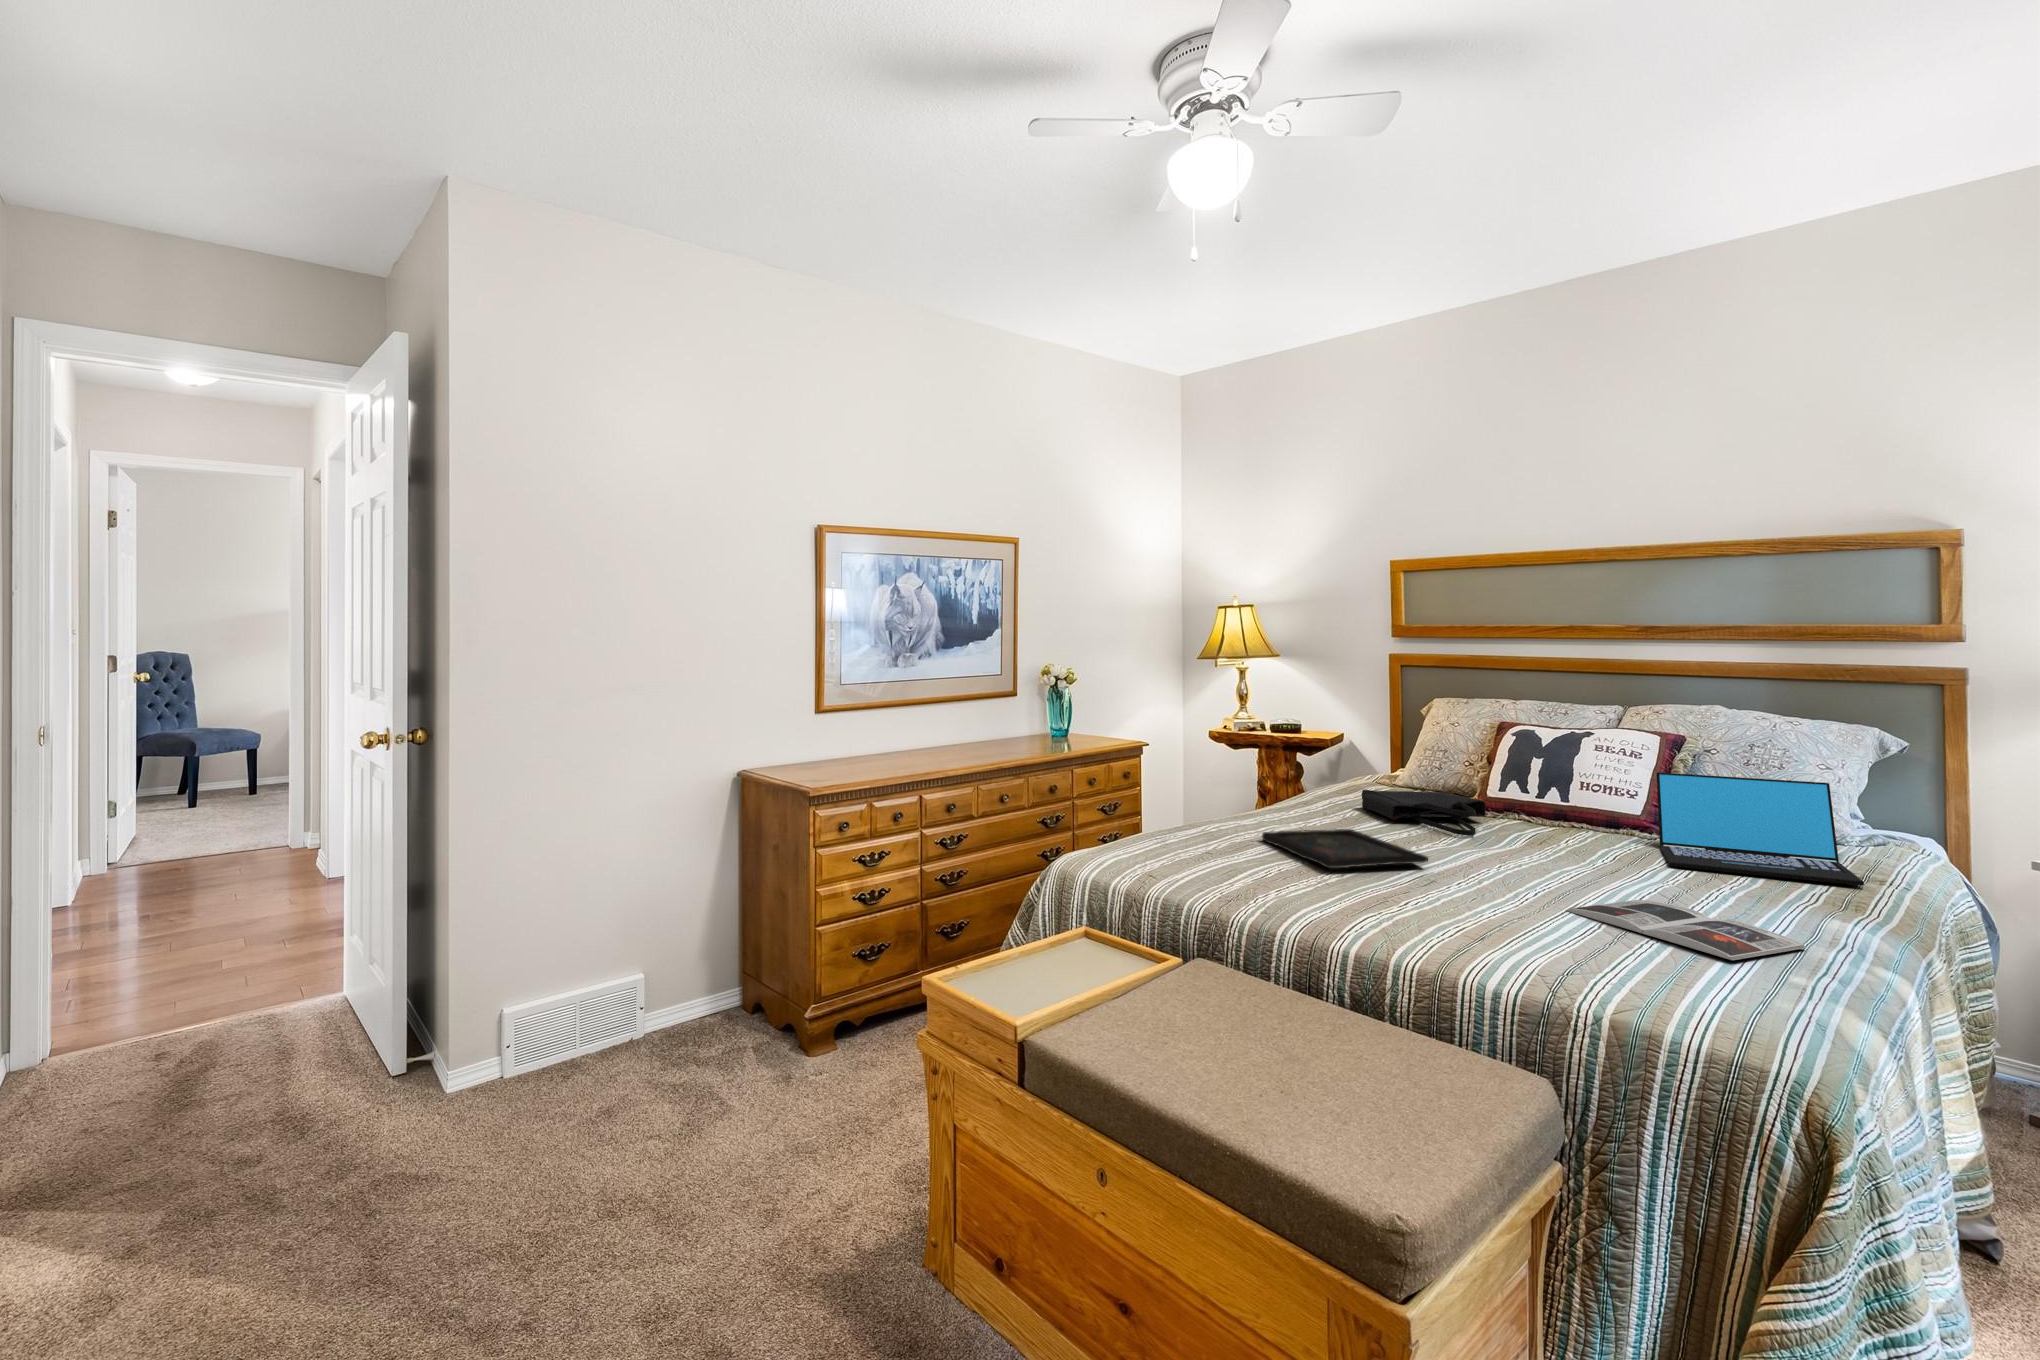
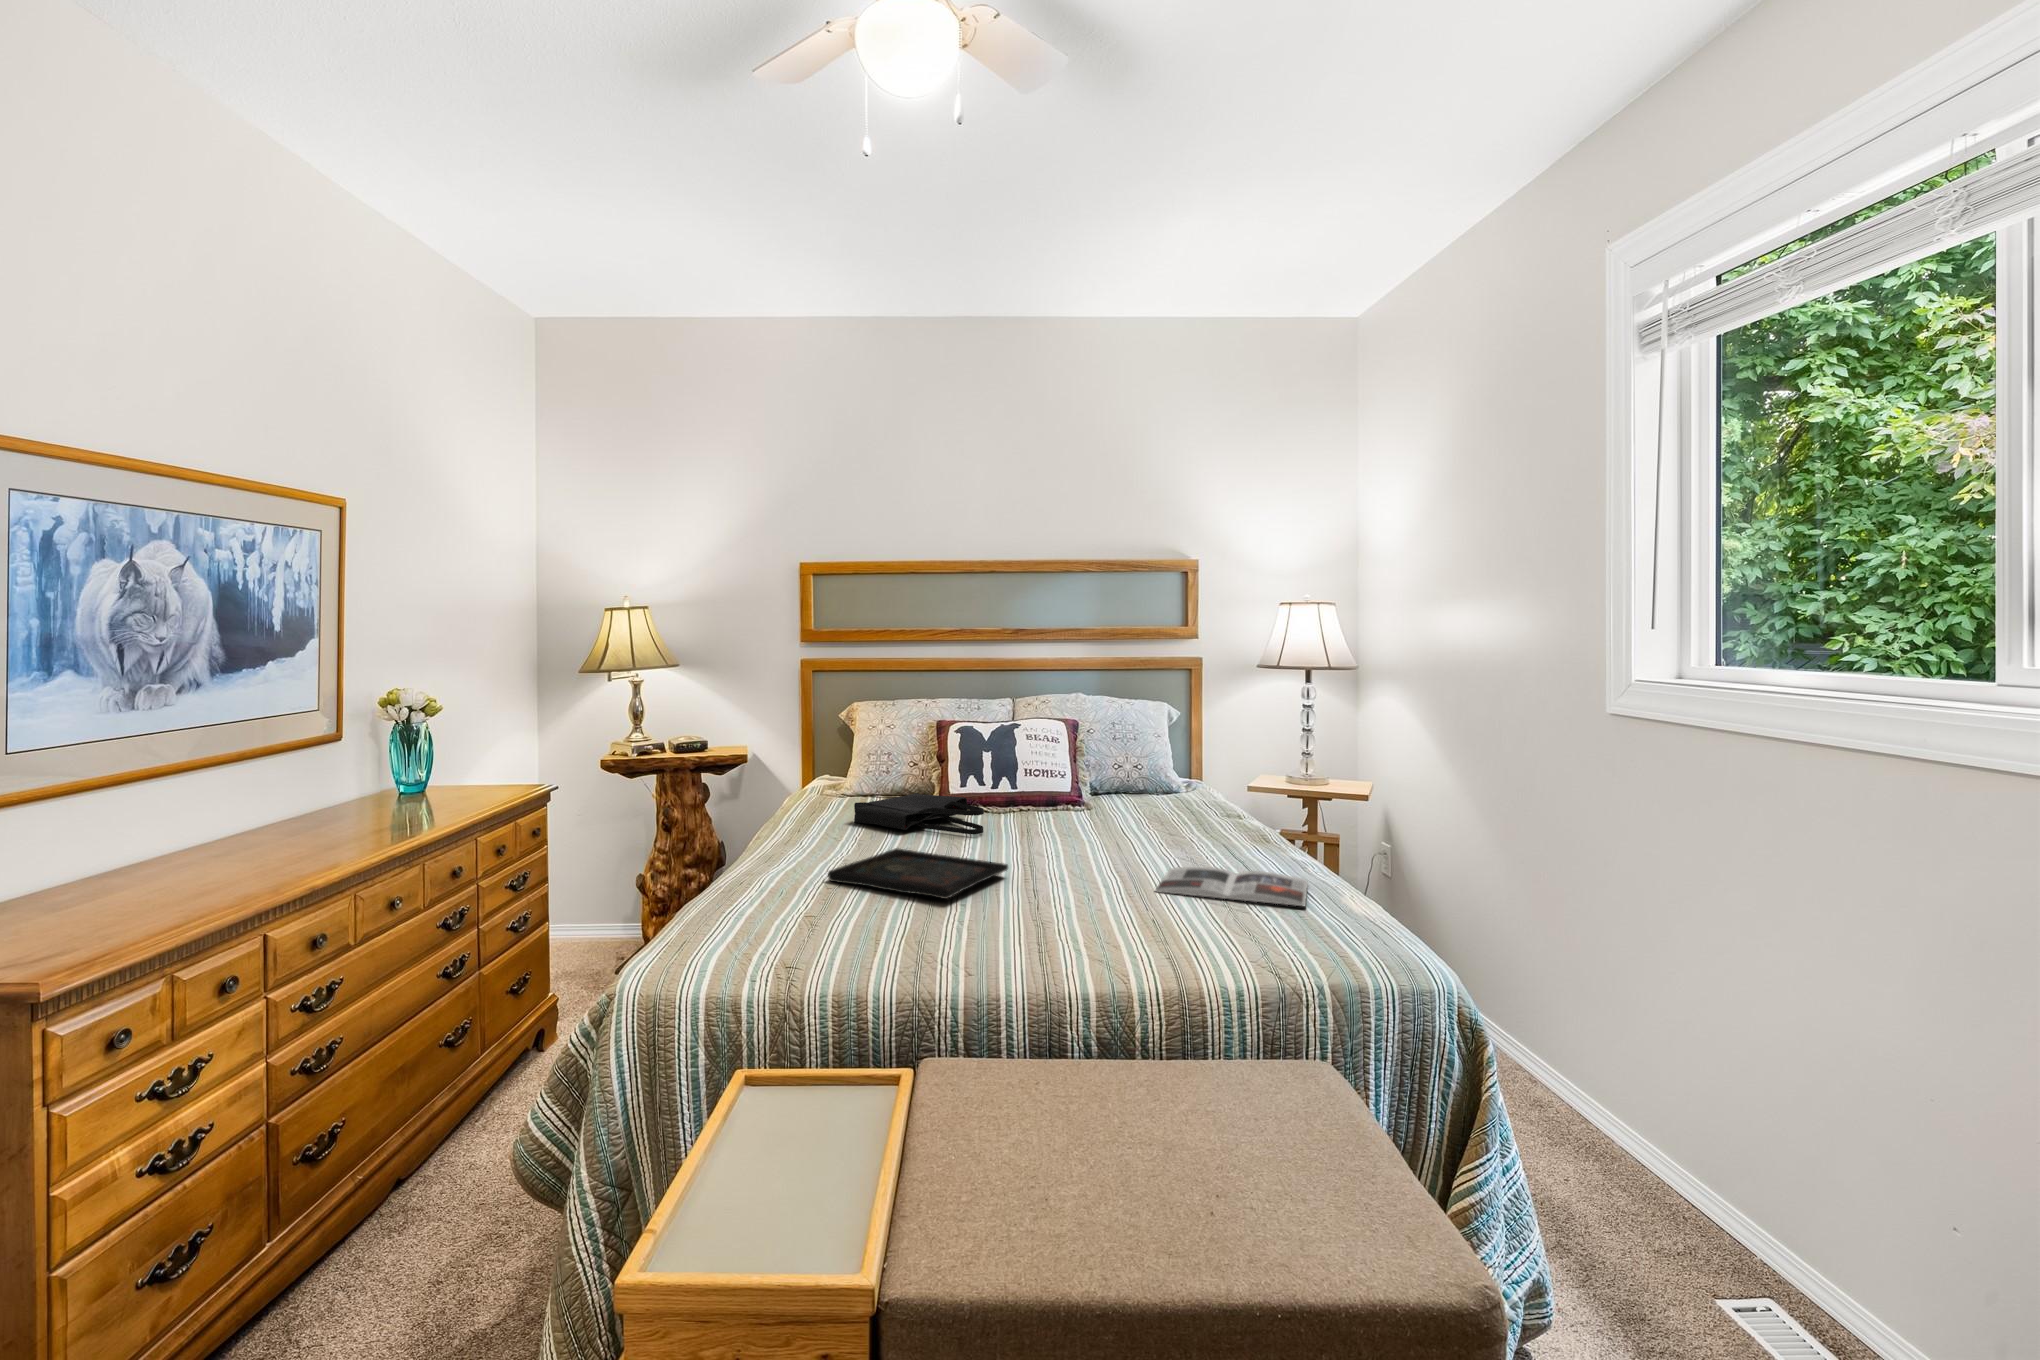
laptop: present [1657,772,1864,886] -> none [1088,748,1240,832]

